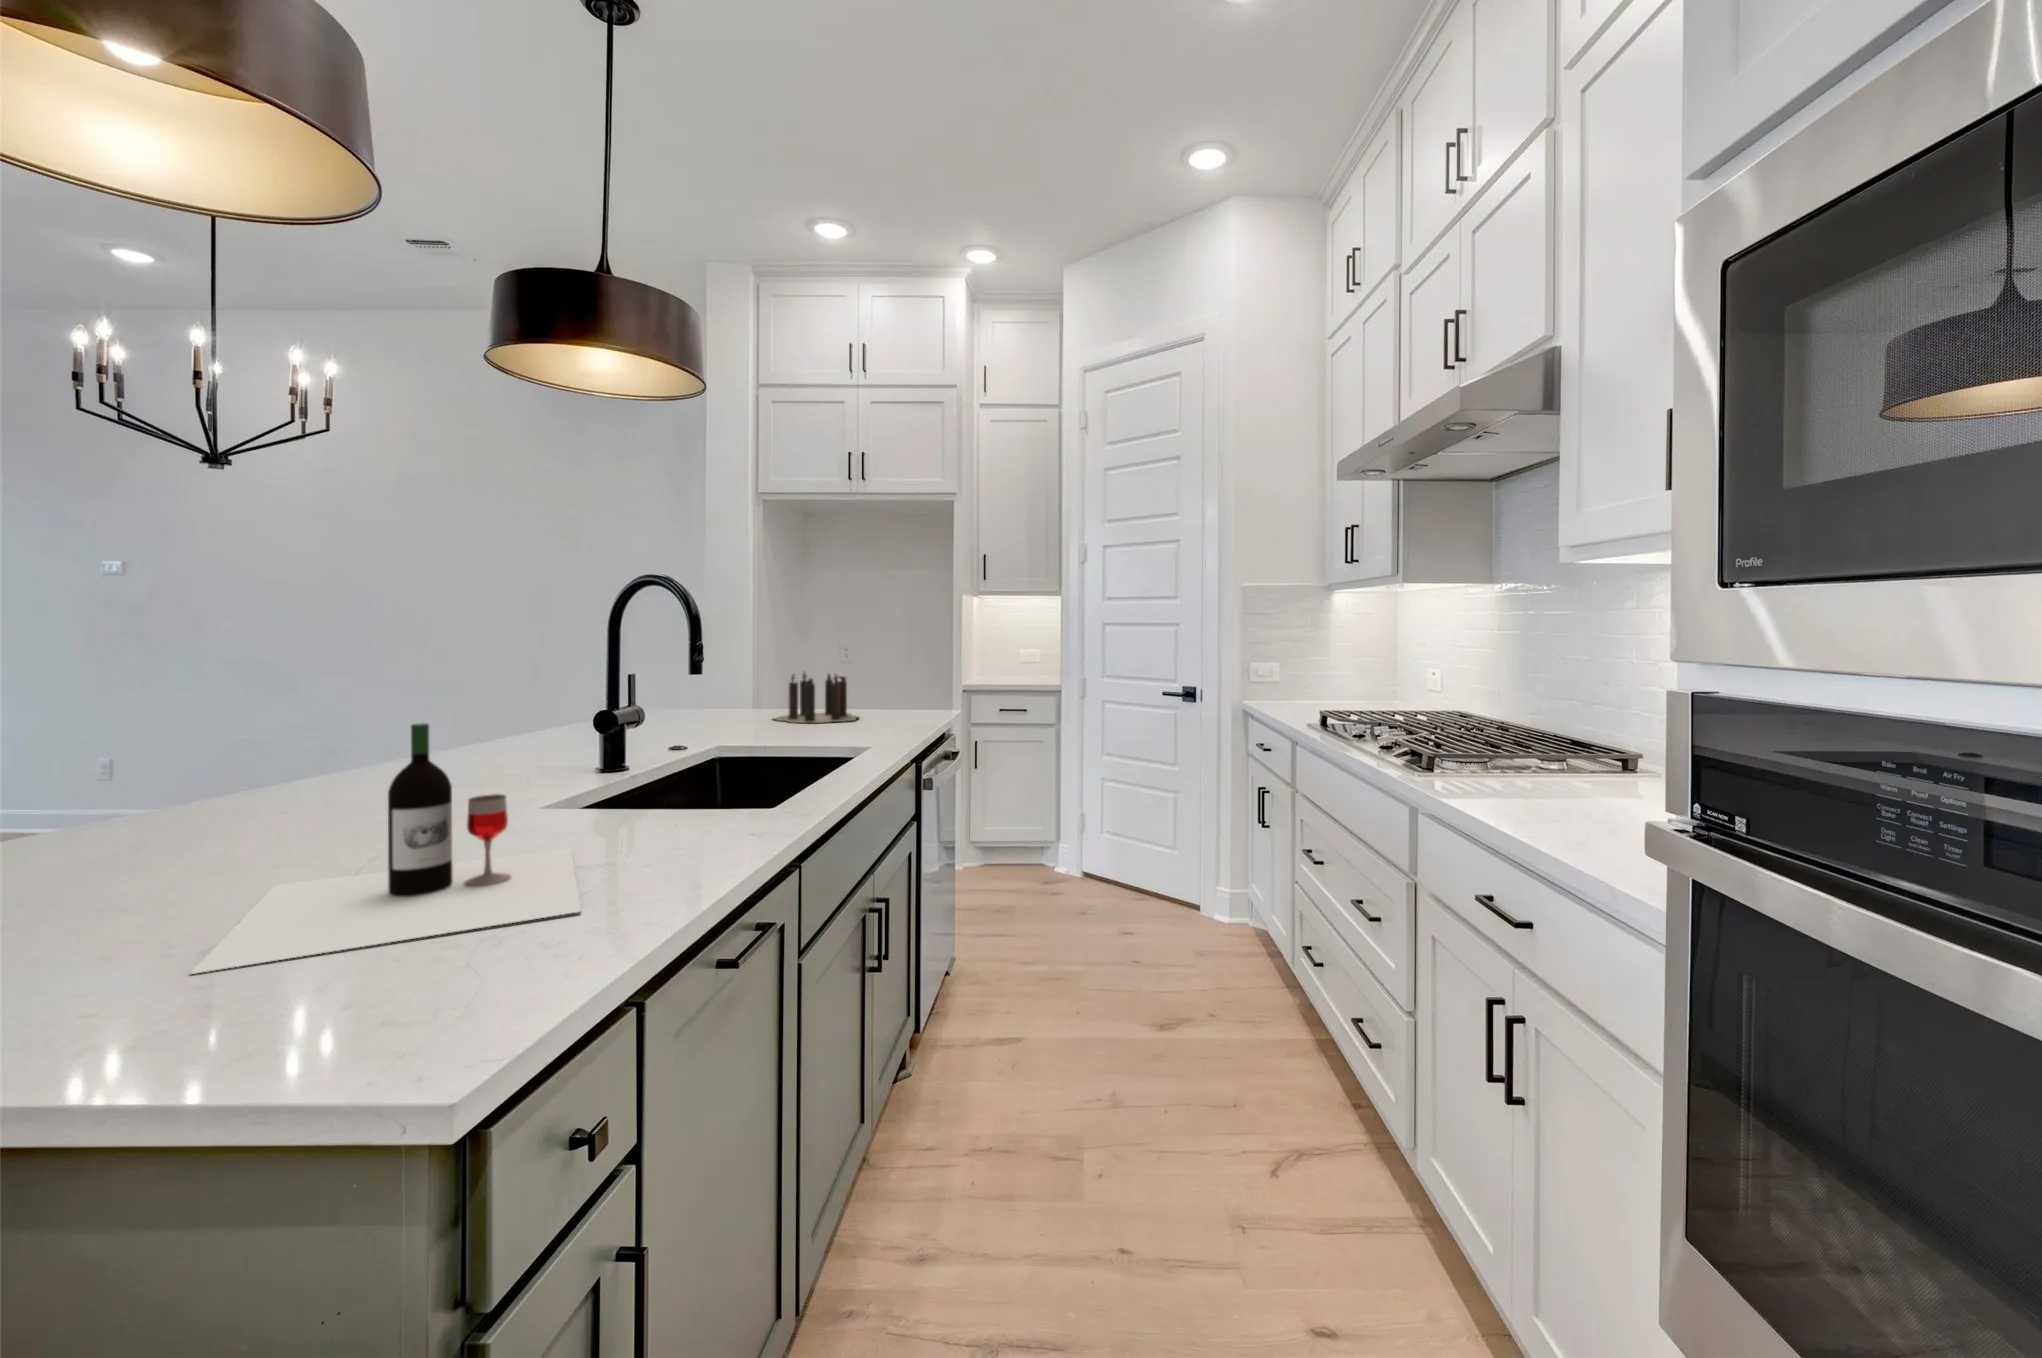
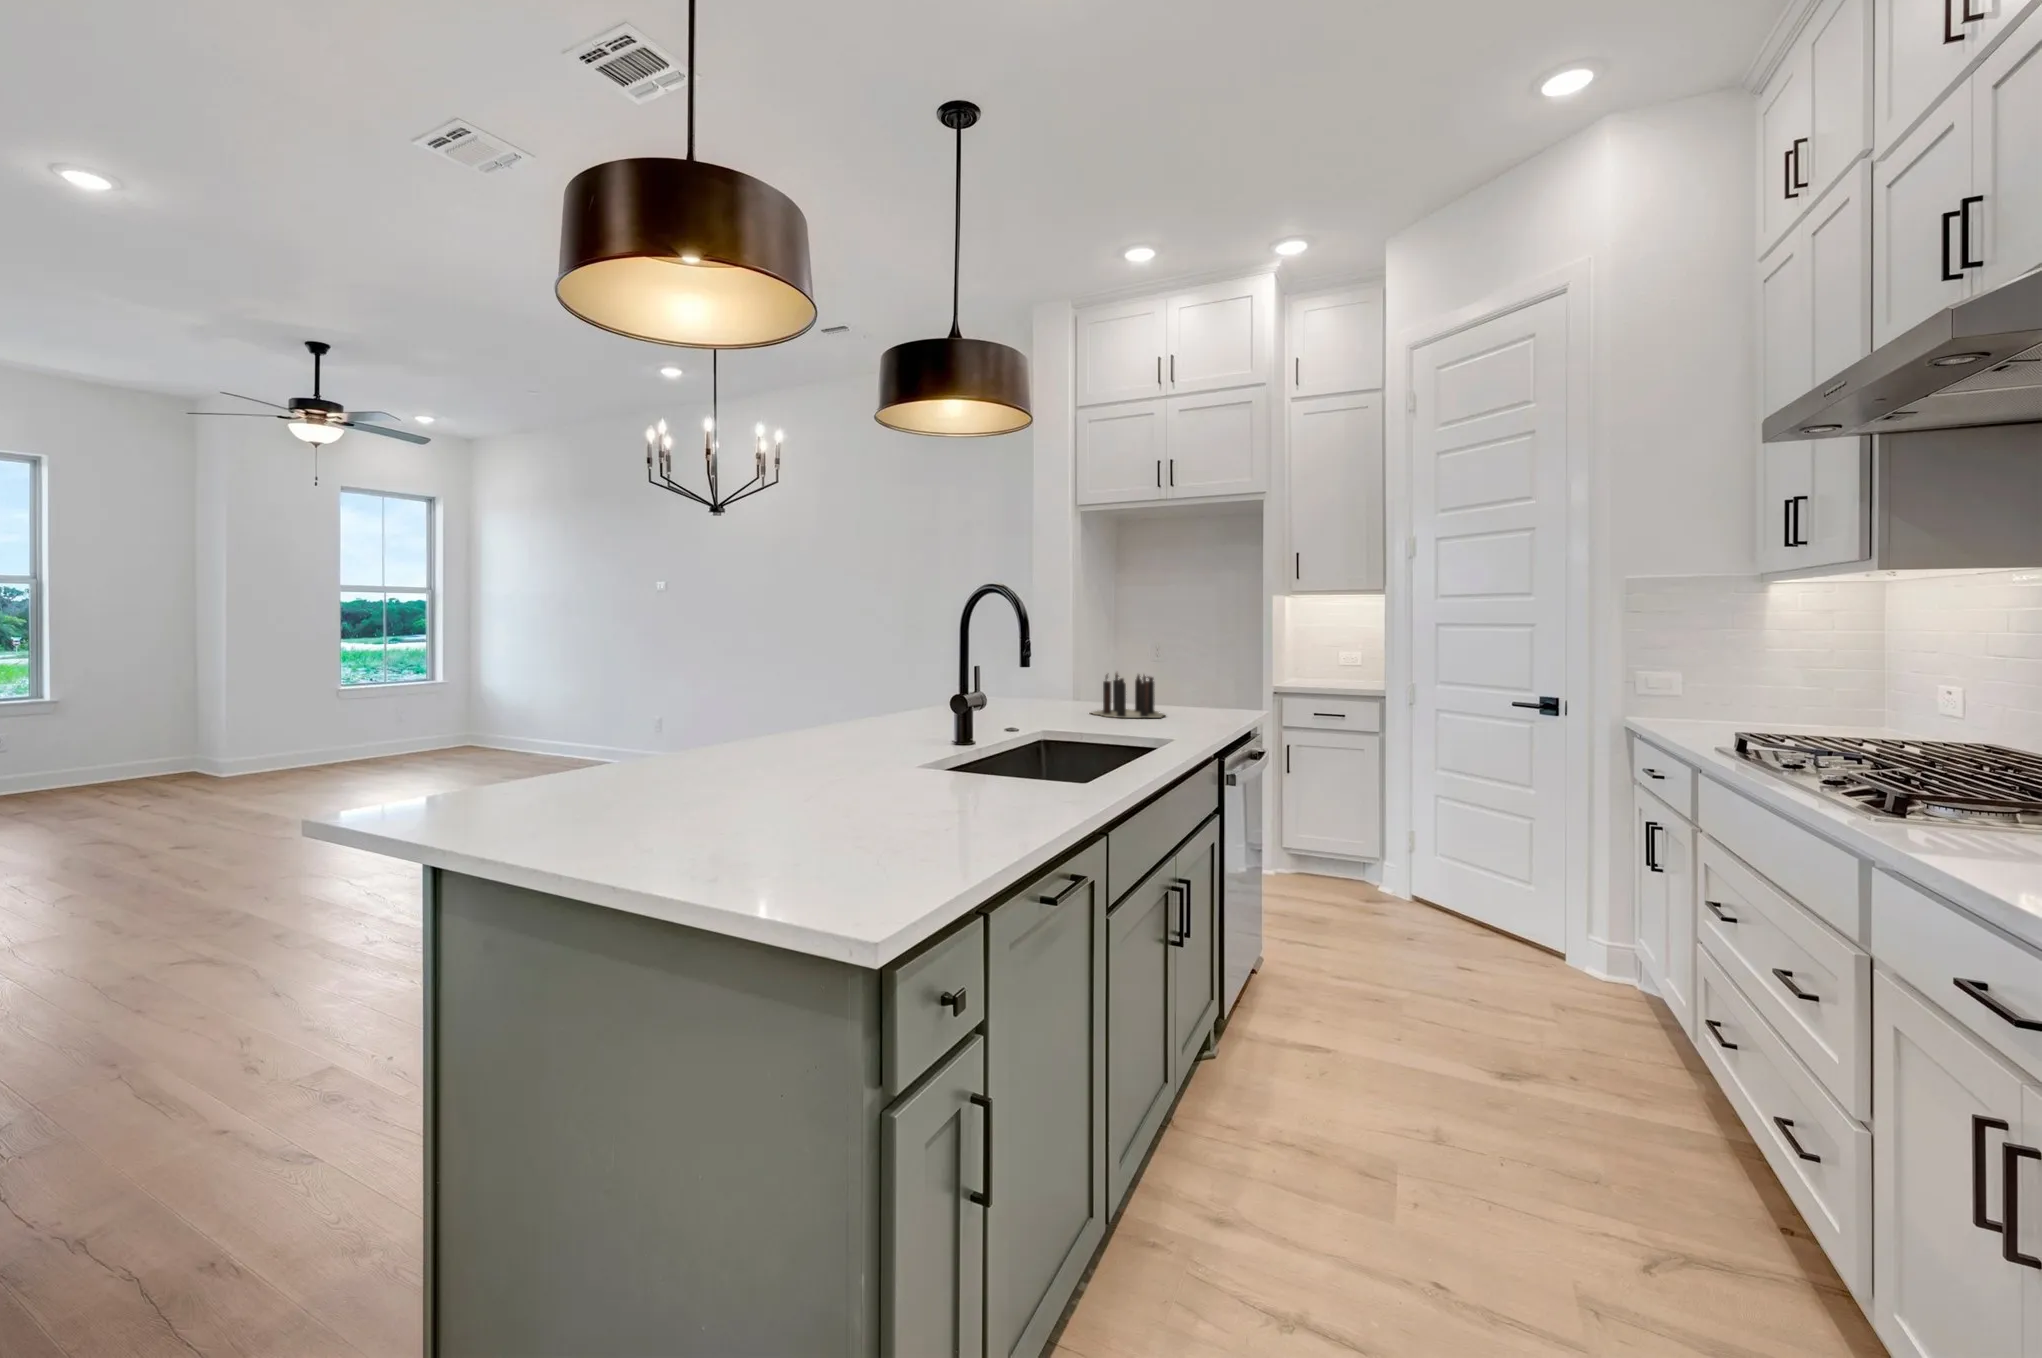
wine bottle: present [191,723,581,974] -> none [752,702,953,845]

